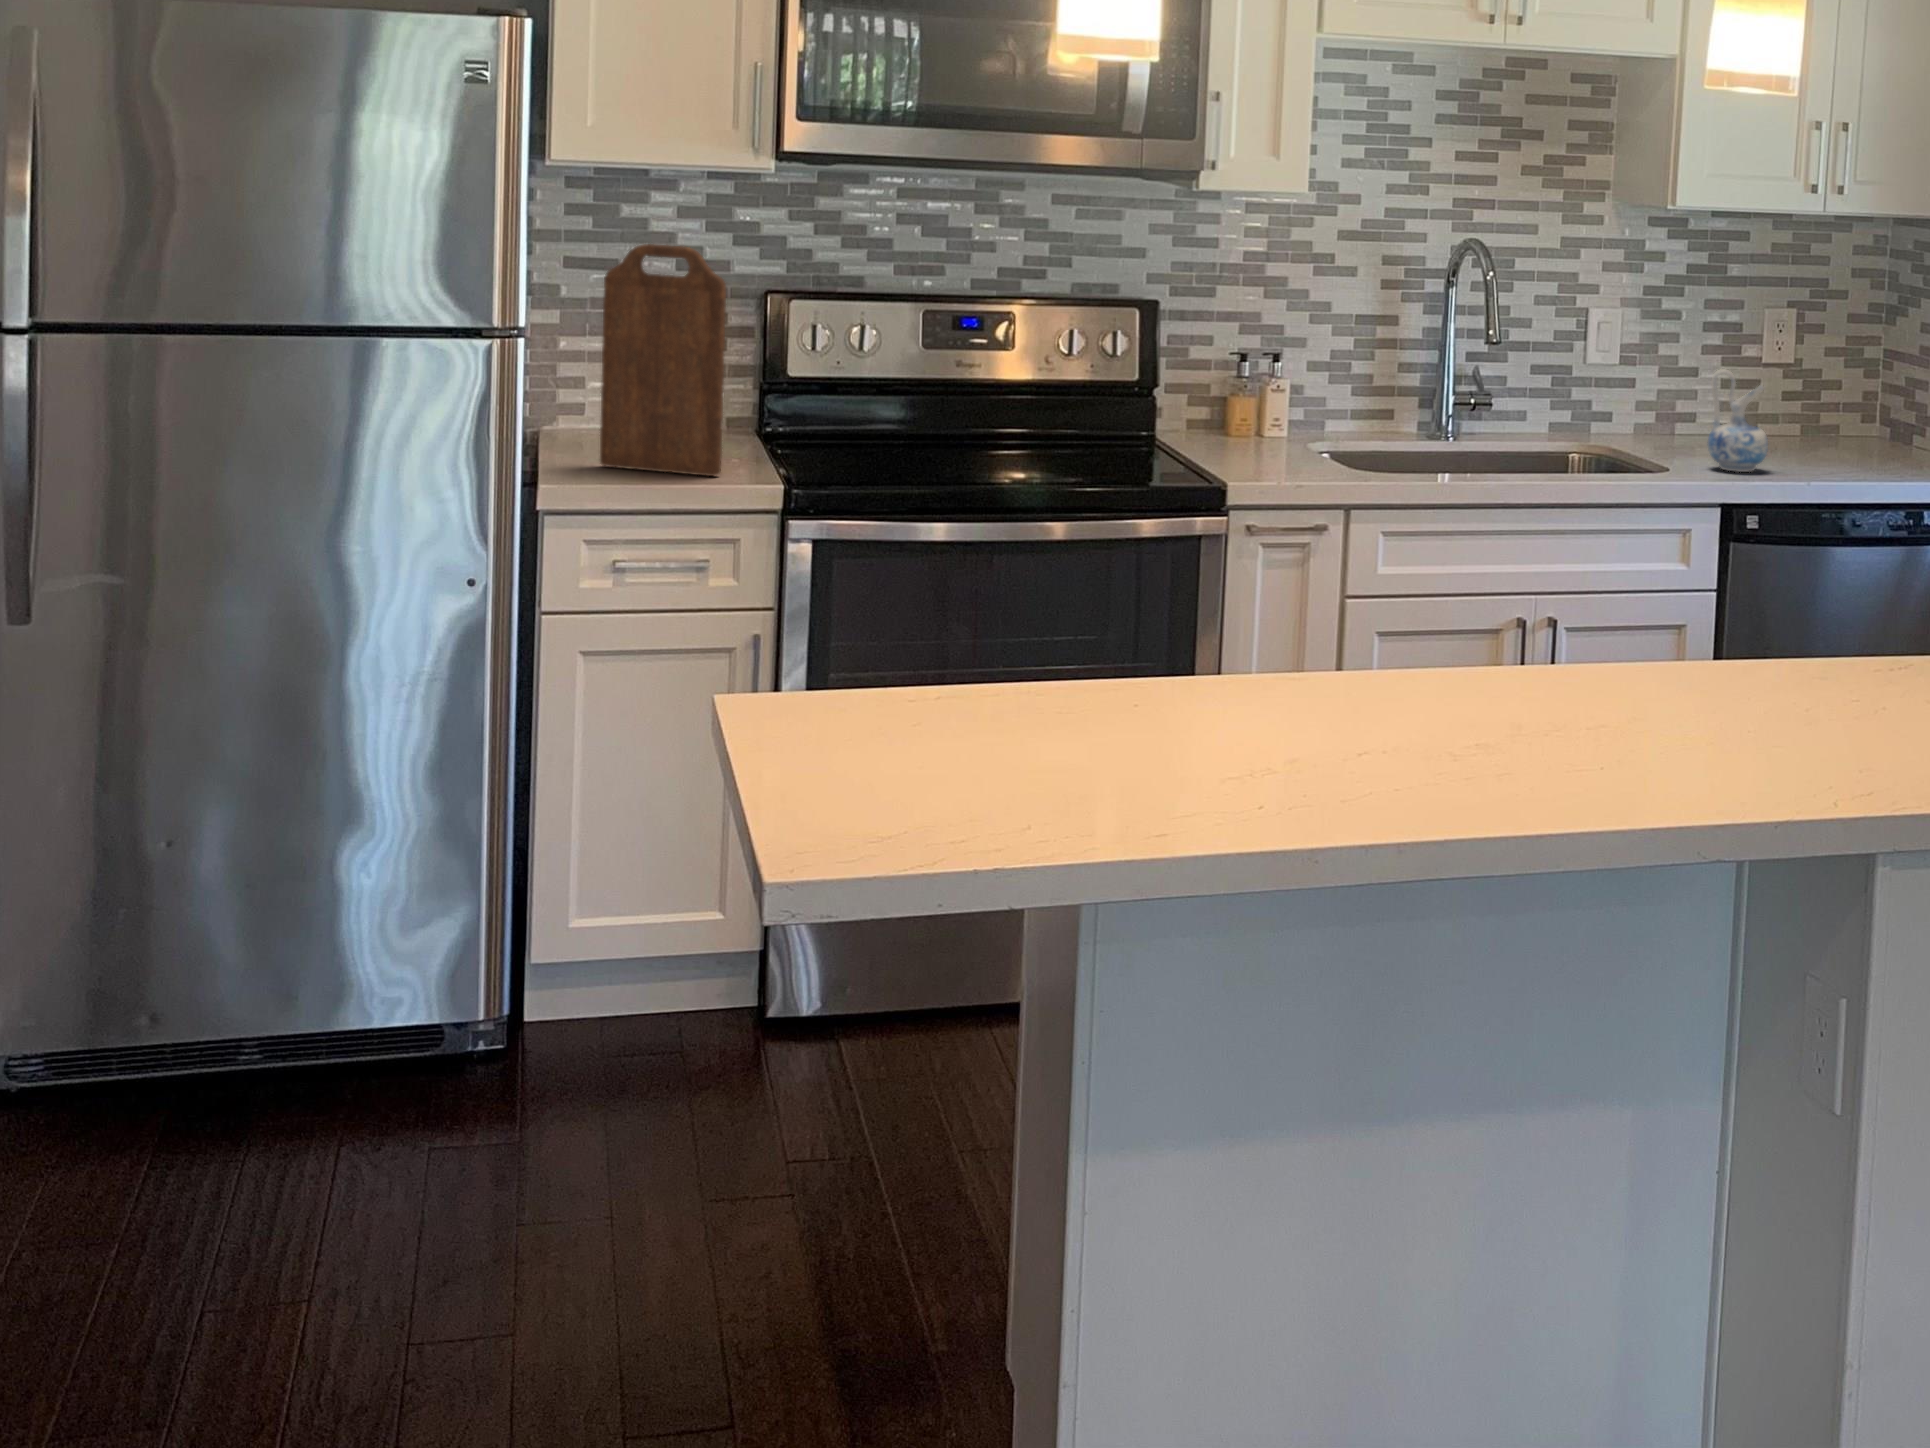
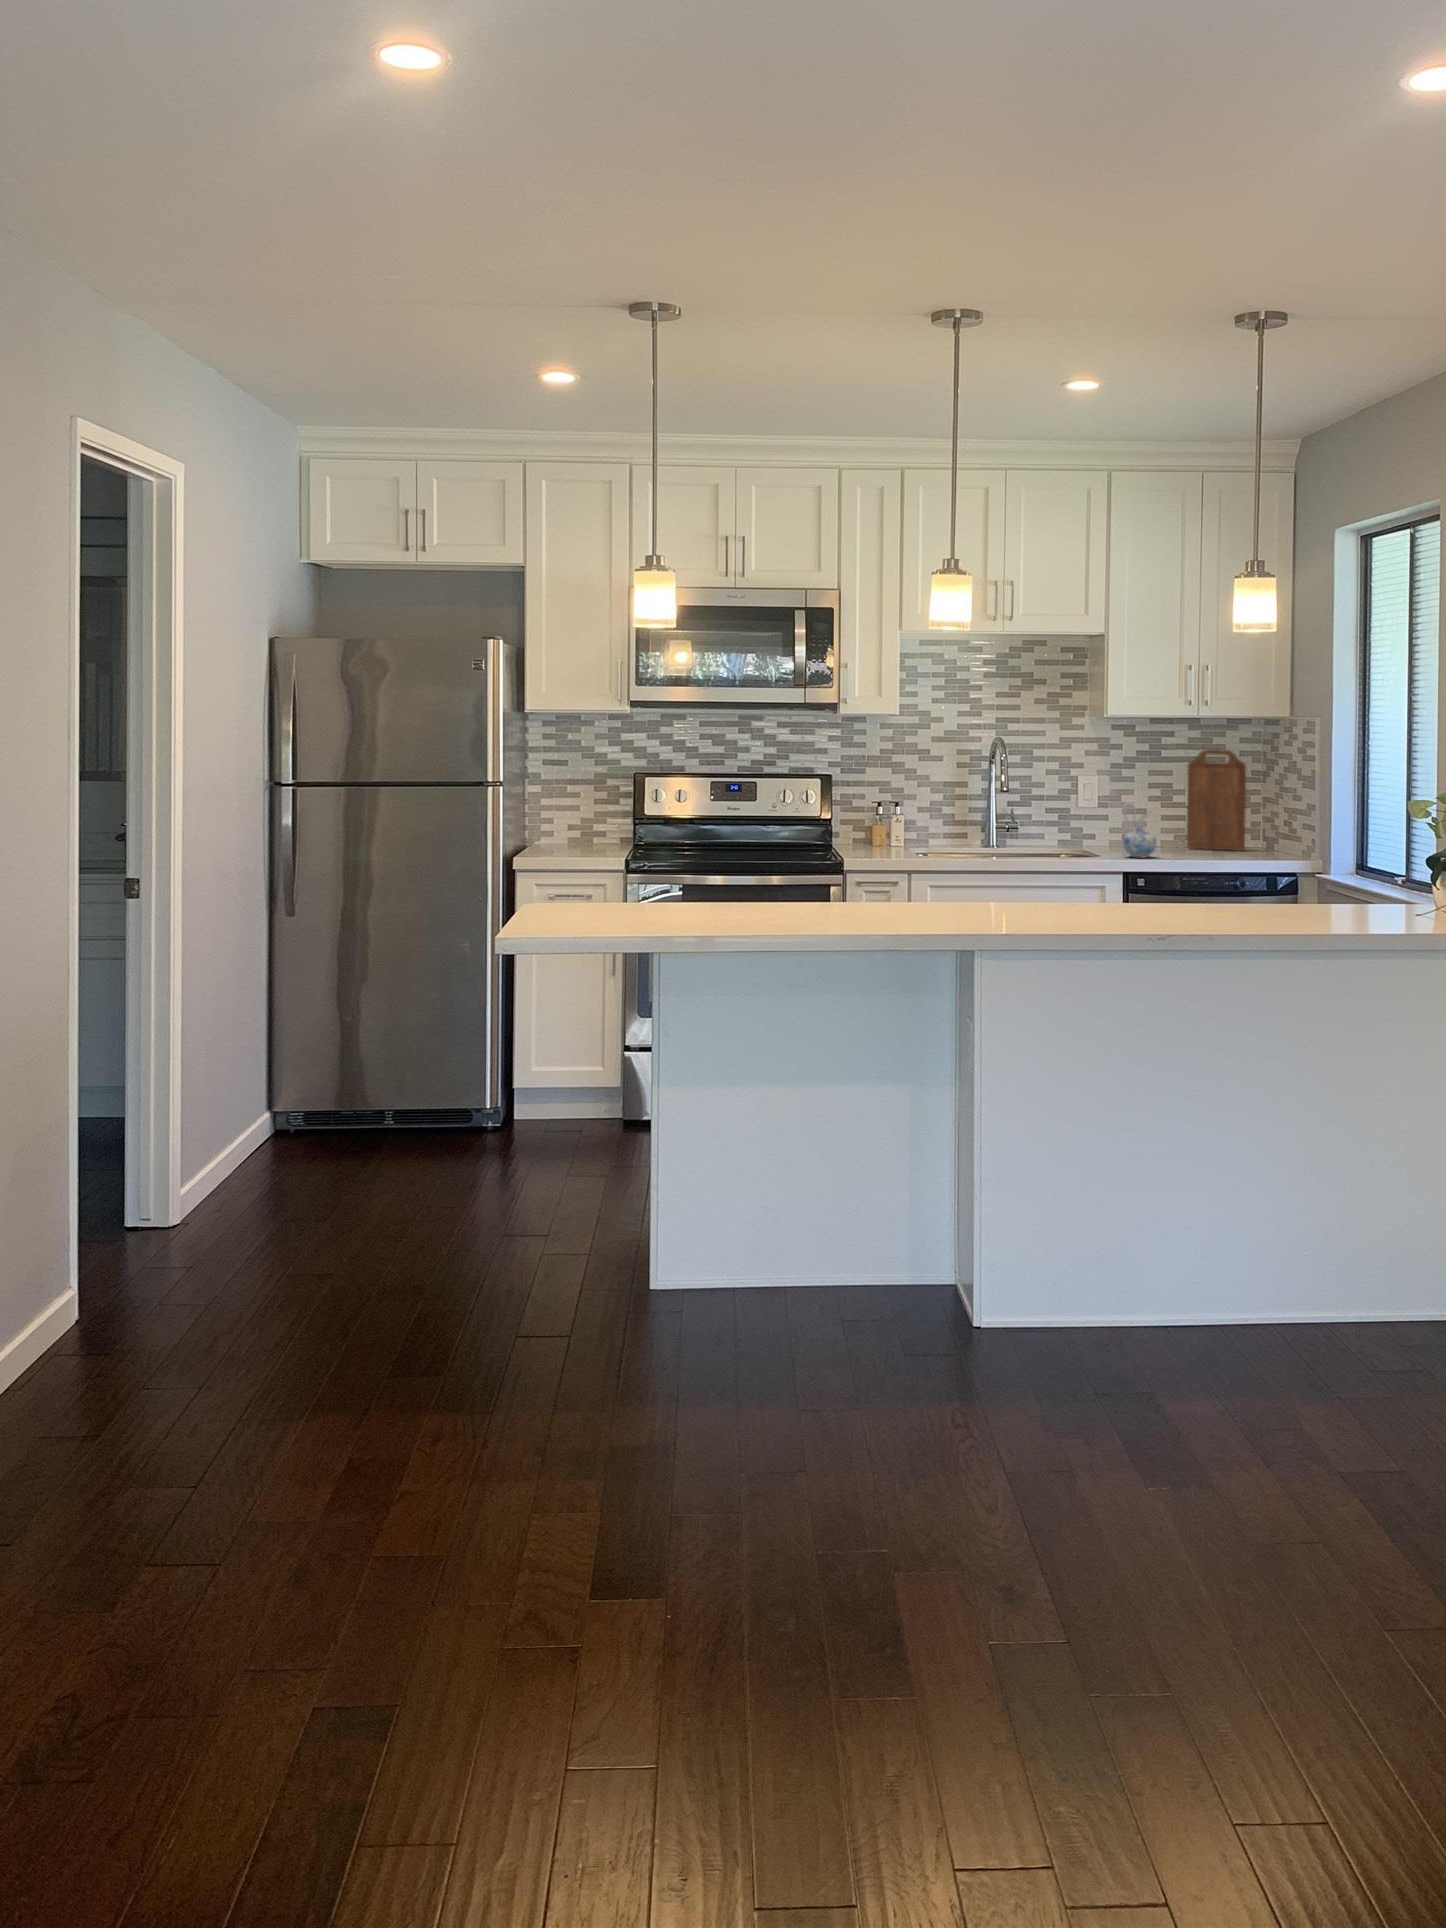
cutting board: present [600,244,726,476] -> present [1186,749,1246,851]

